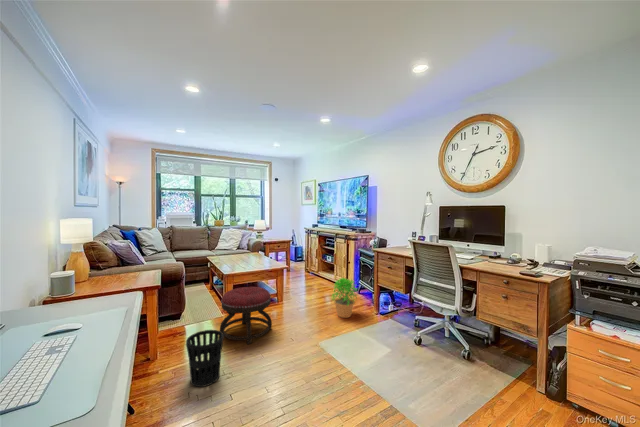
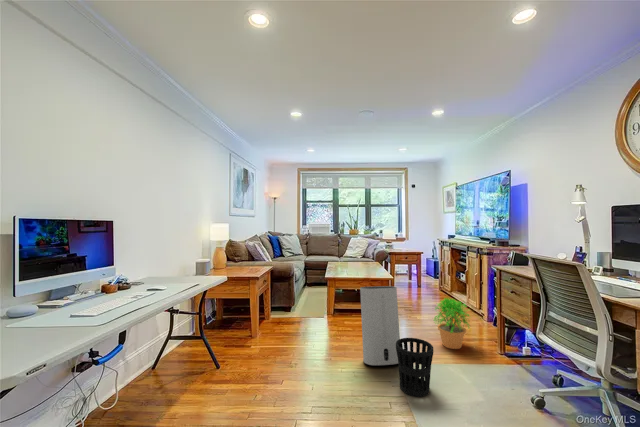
air purifier: none [285,275,321,349] -> present [360,286,400,365]
ottoman: present [220,287,272,344] -> none [309,292,359,348]
wastebasket: present [186,330,224,387] -> present [396,338,433,397]

